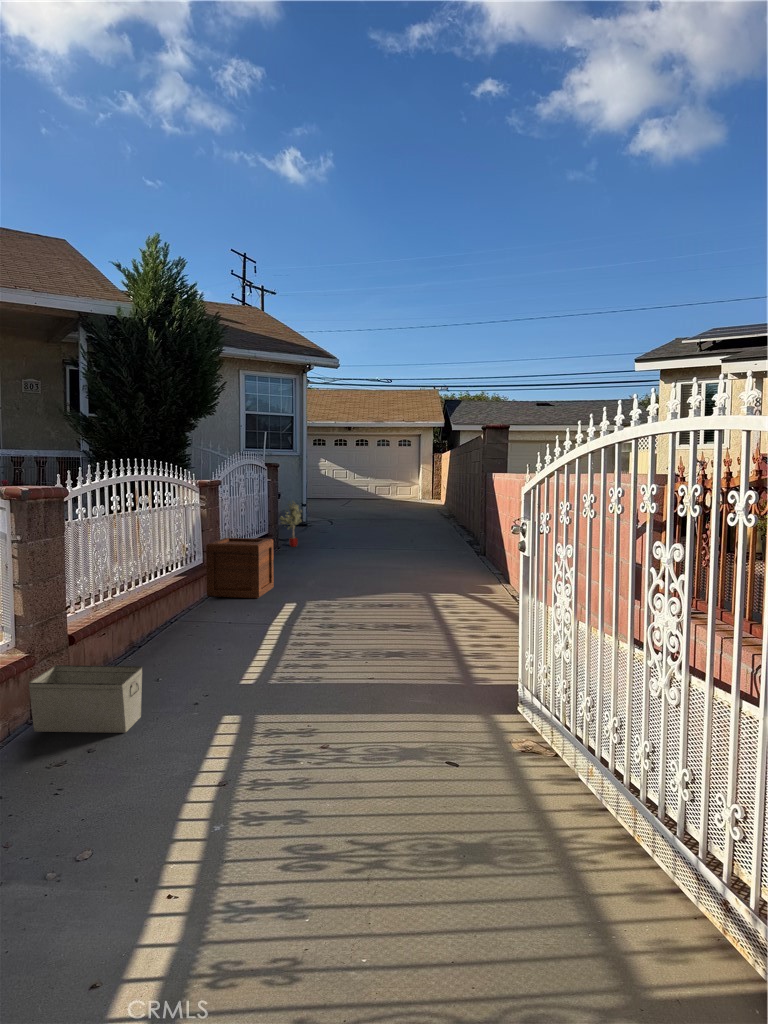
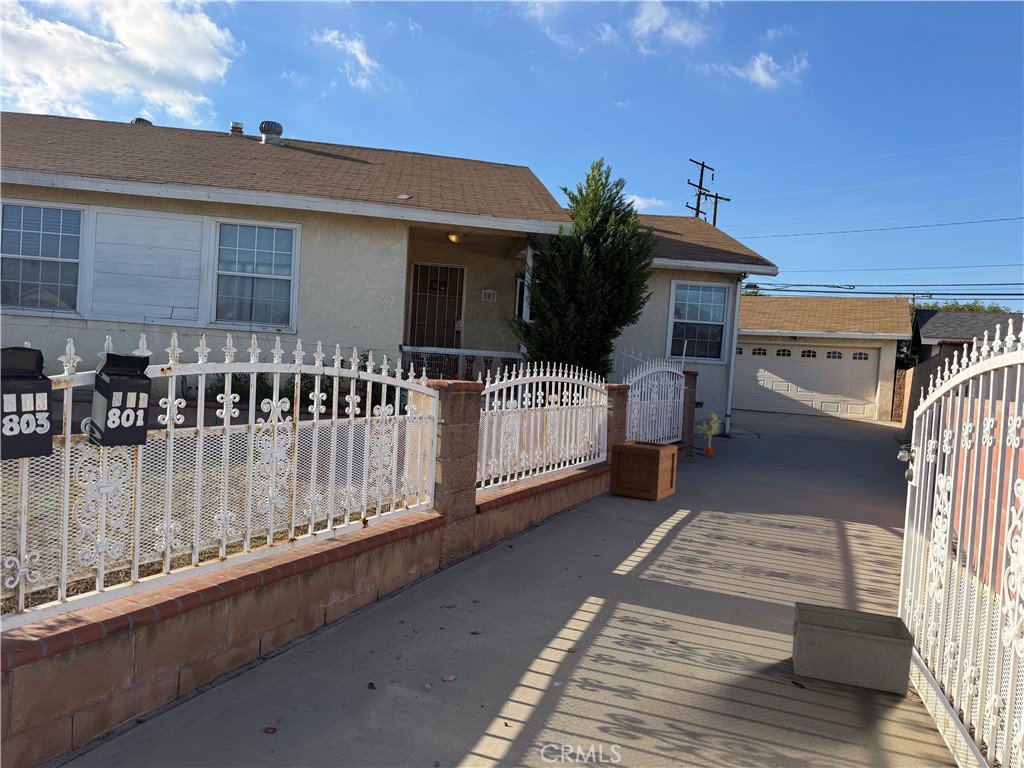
storage bin: present [28,665,143,733] -> present [792,602,914,695]

